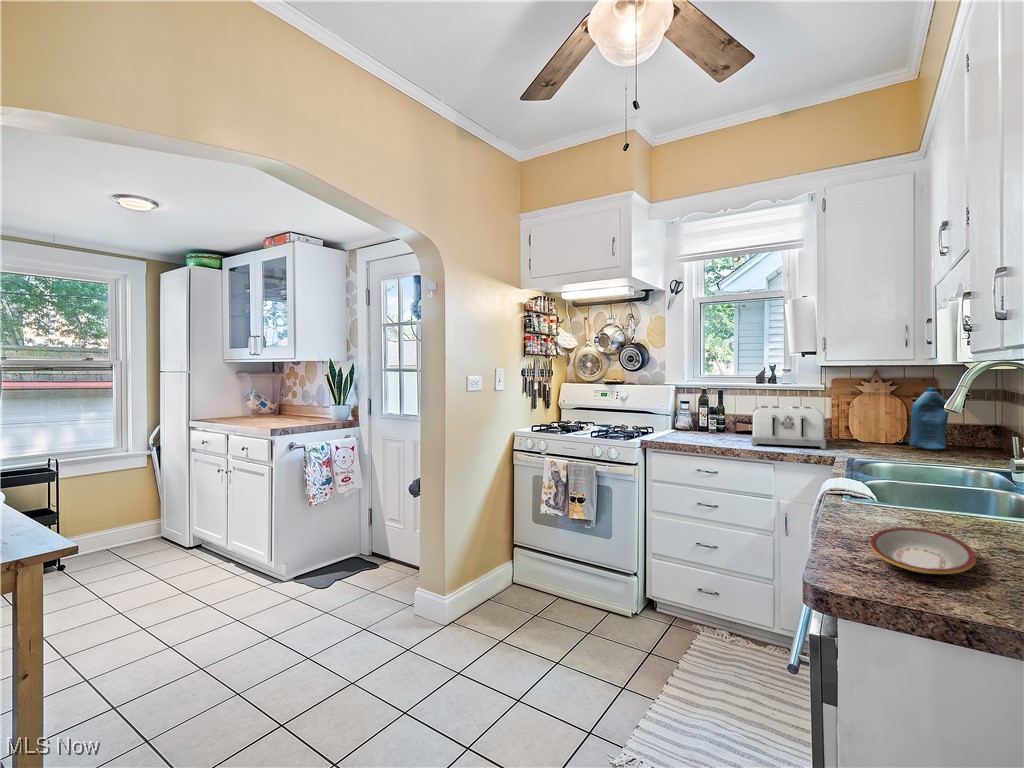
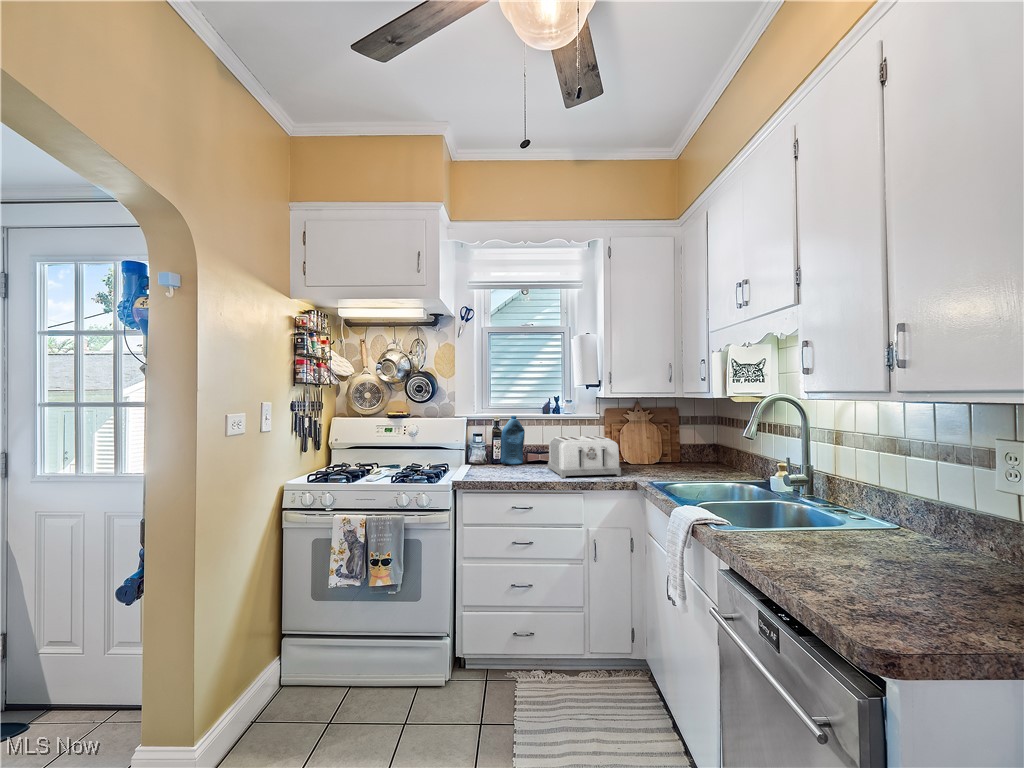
bottle: present [909,387,949,450] -> present [500,416,525,465]
plate: present [870,527,976,574] -> none [826,560,938,612]

